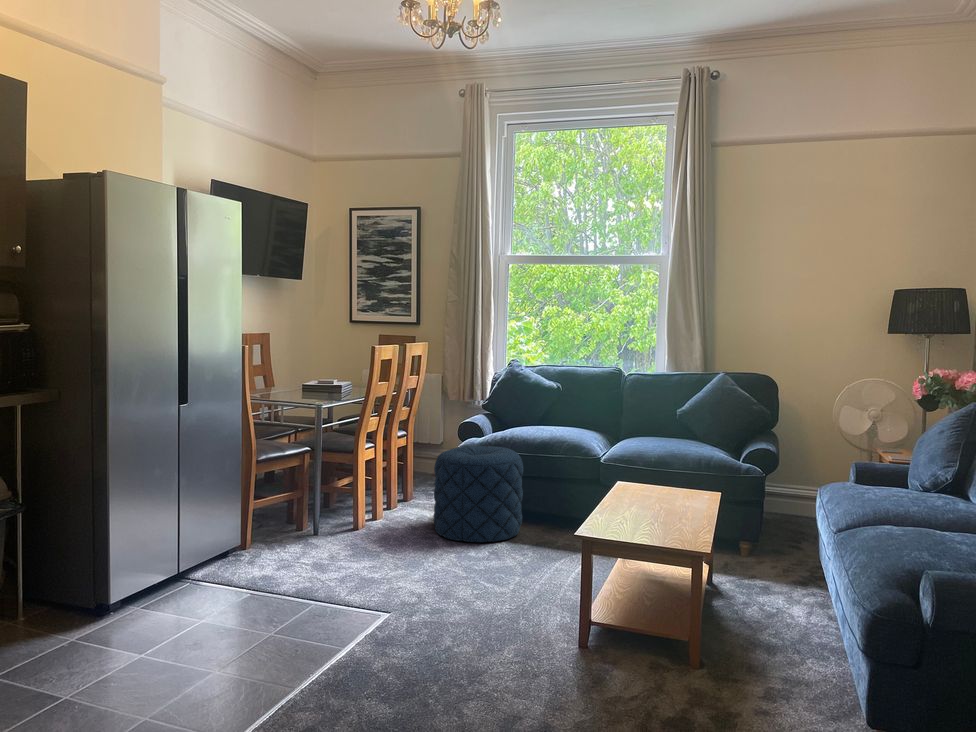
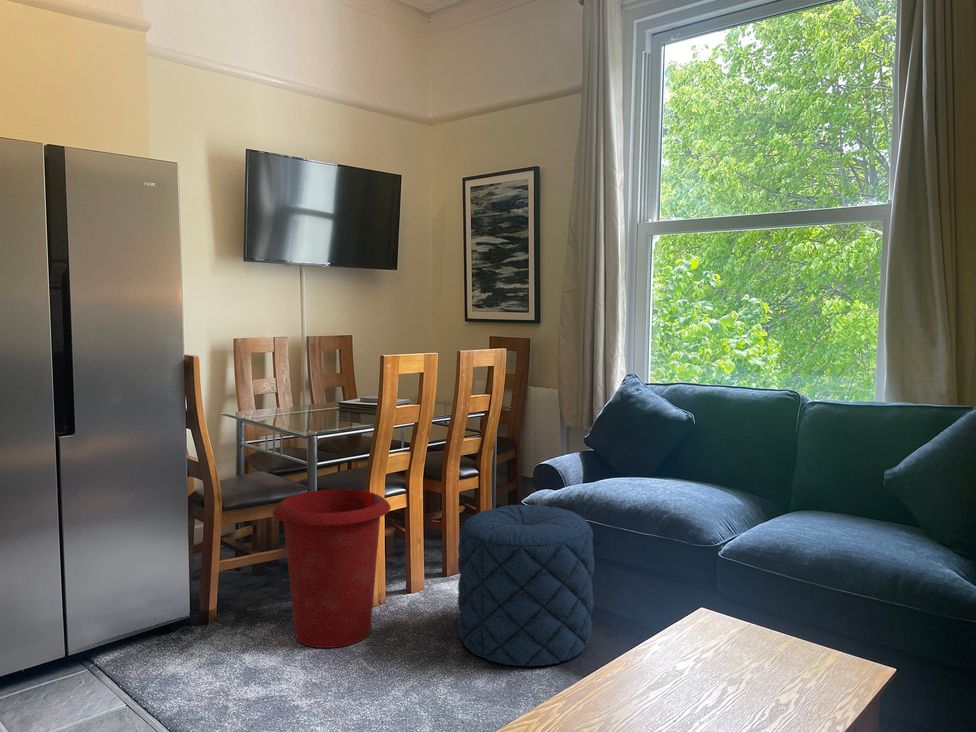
waste bin: none [307,443,390,549] -> present [272,489,391,648]

